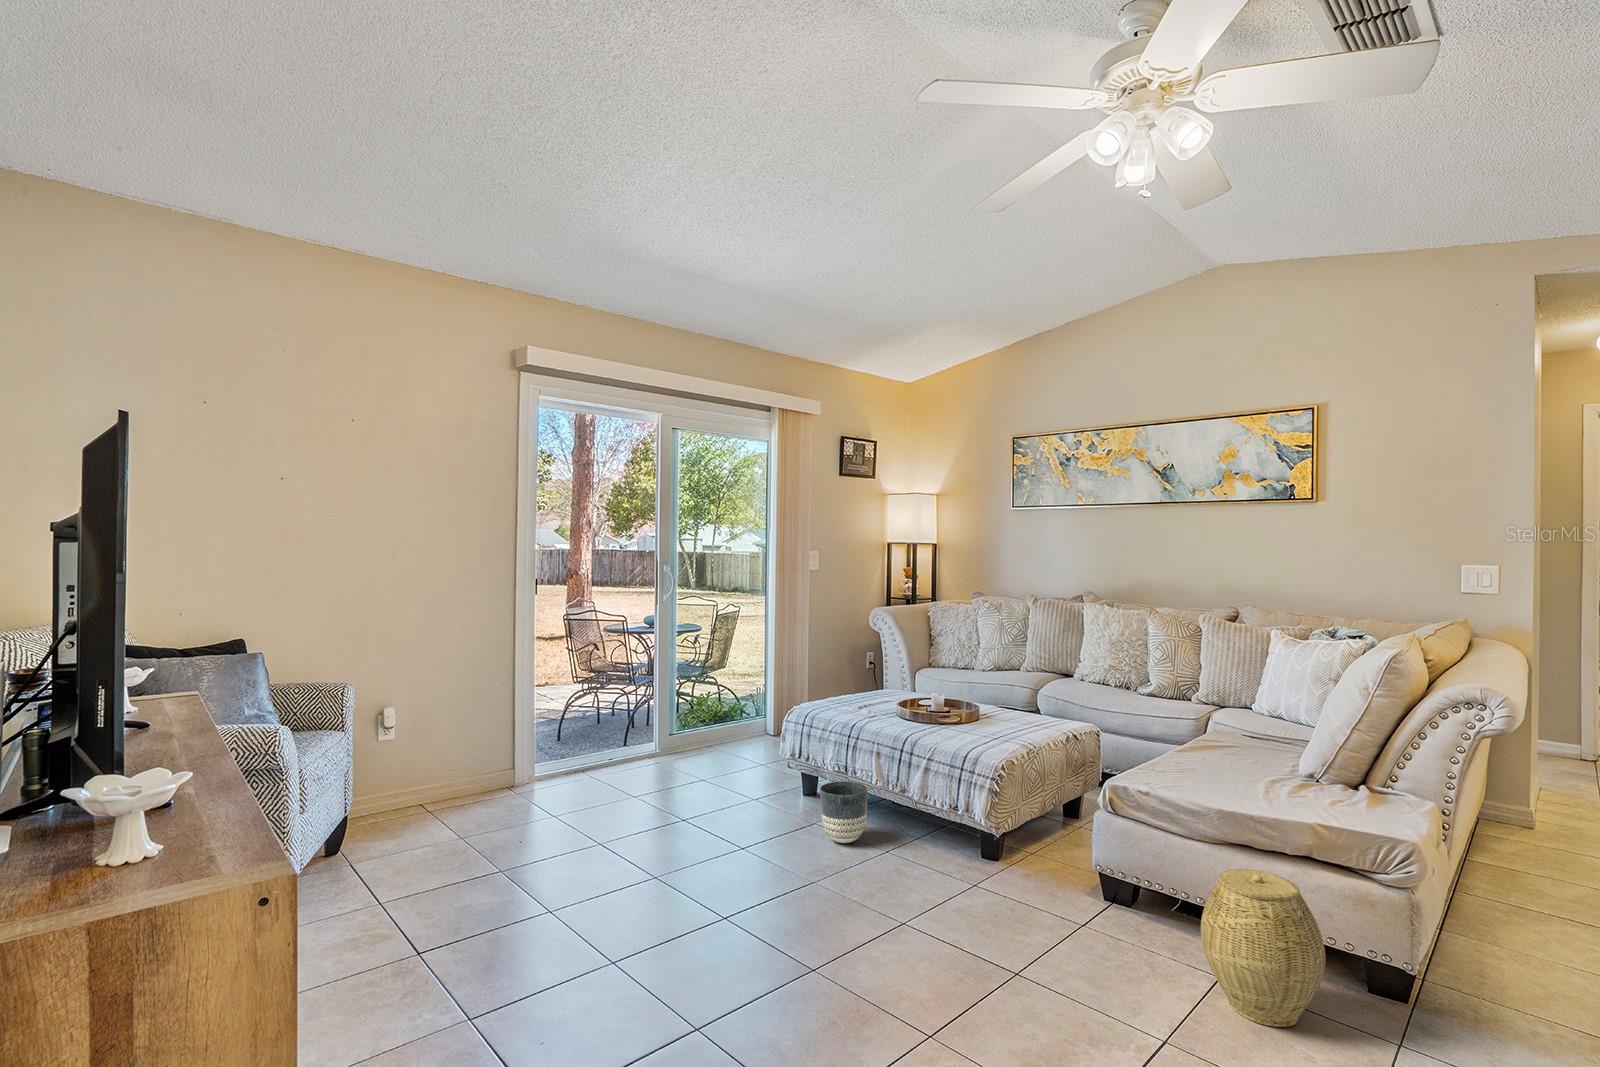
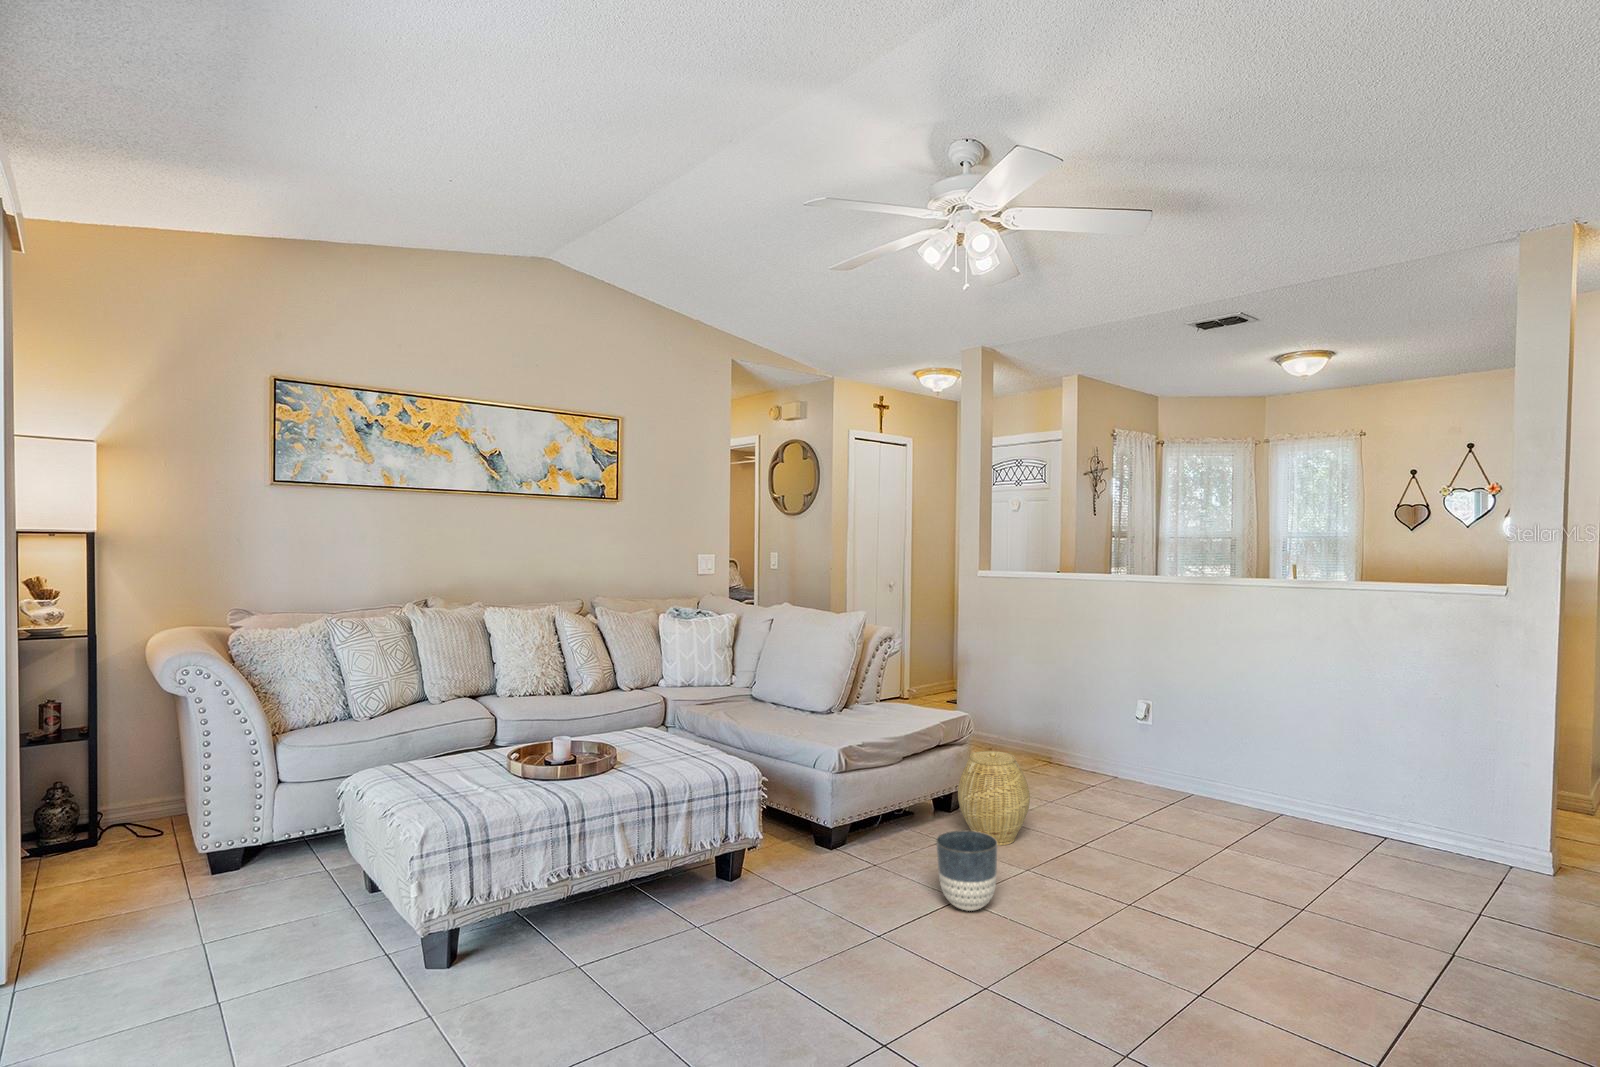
planter: present [820,781,867,843] -> present [936,830,997,911]

